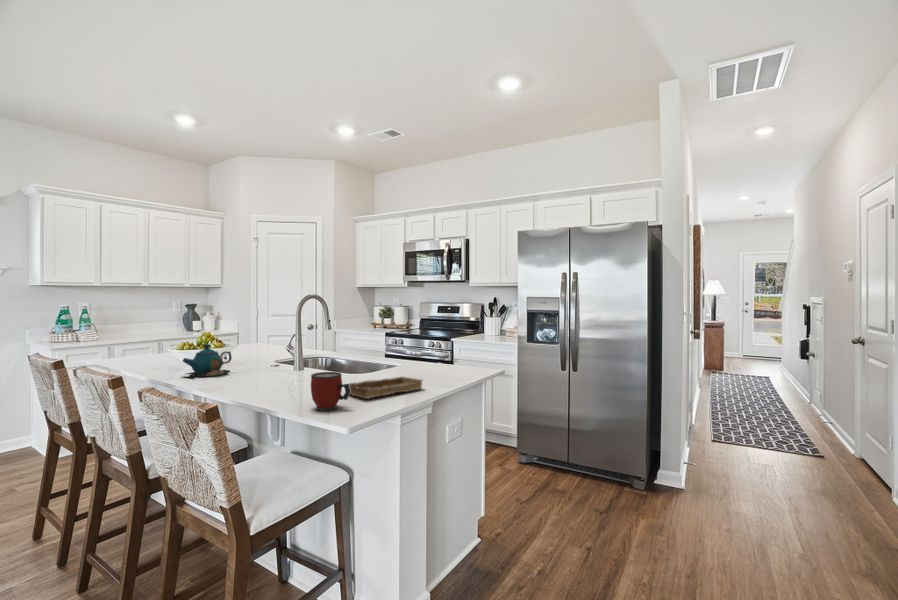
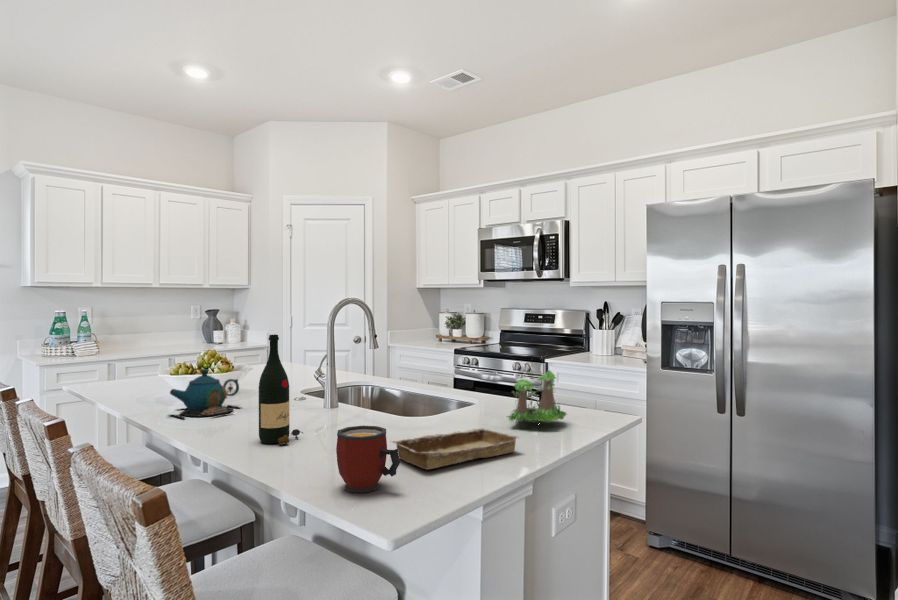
wine bottle: none [253,318,284,390] -> present [259,335,303,445]
plant: none [418,326,458,375] -> present [507,370,566,422]

